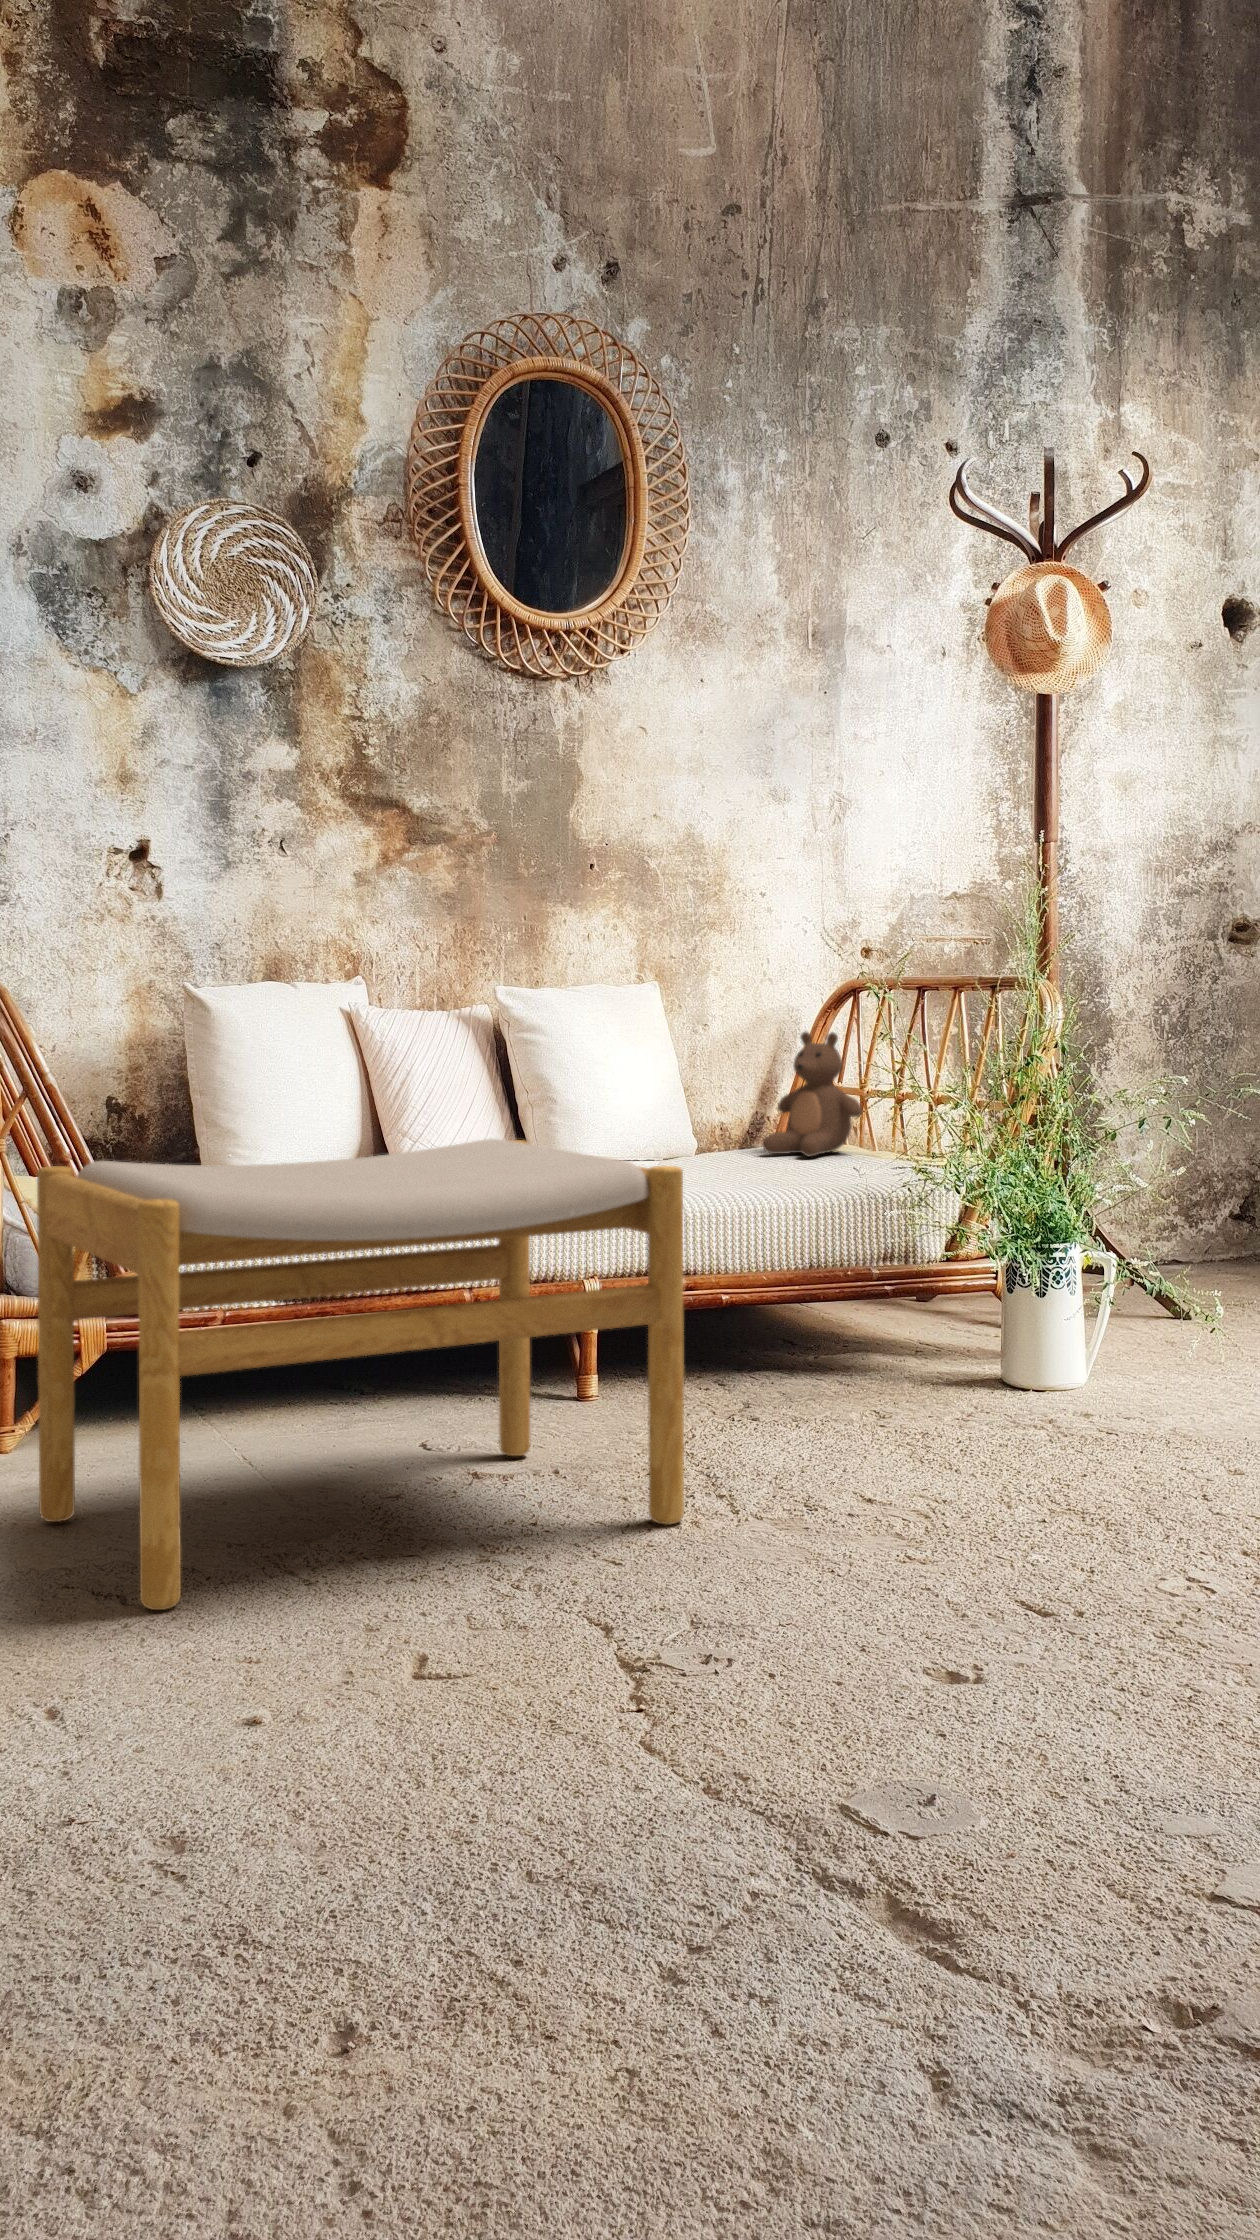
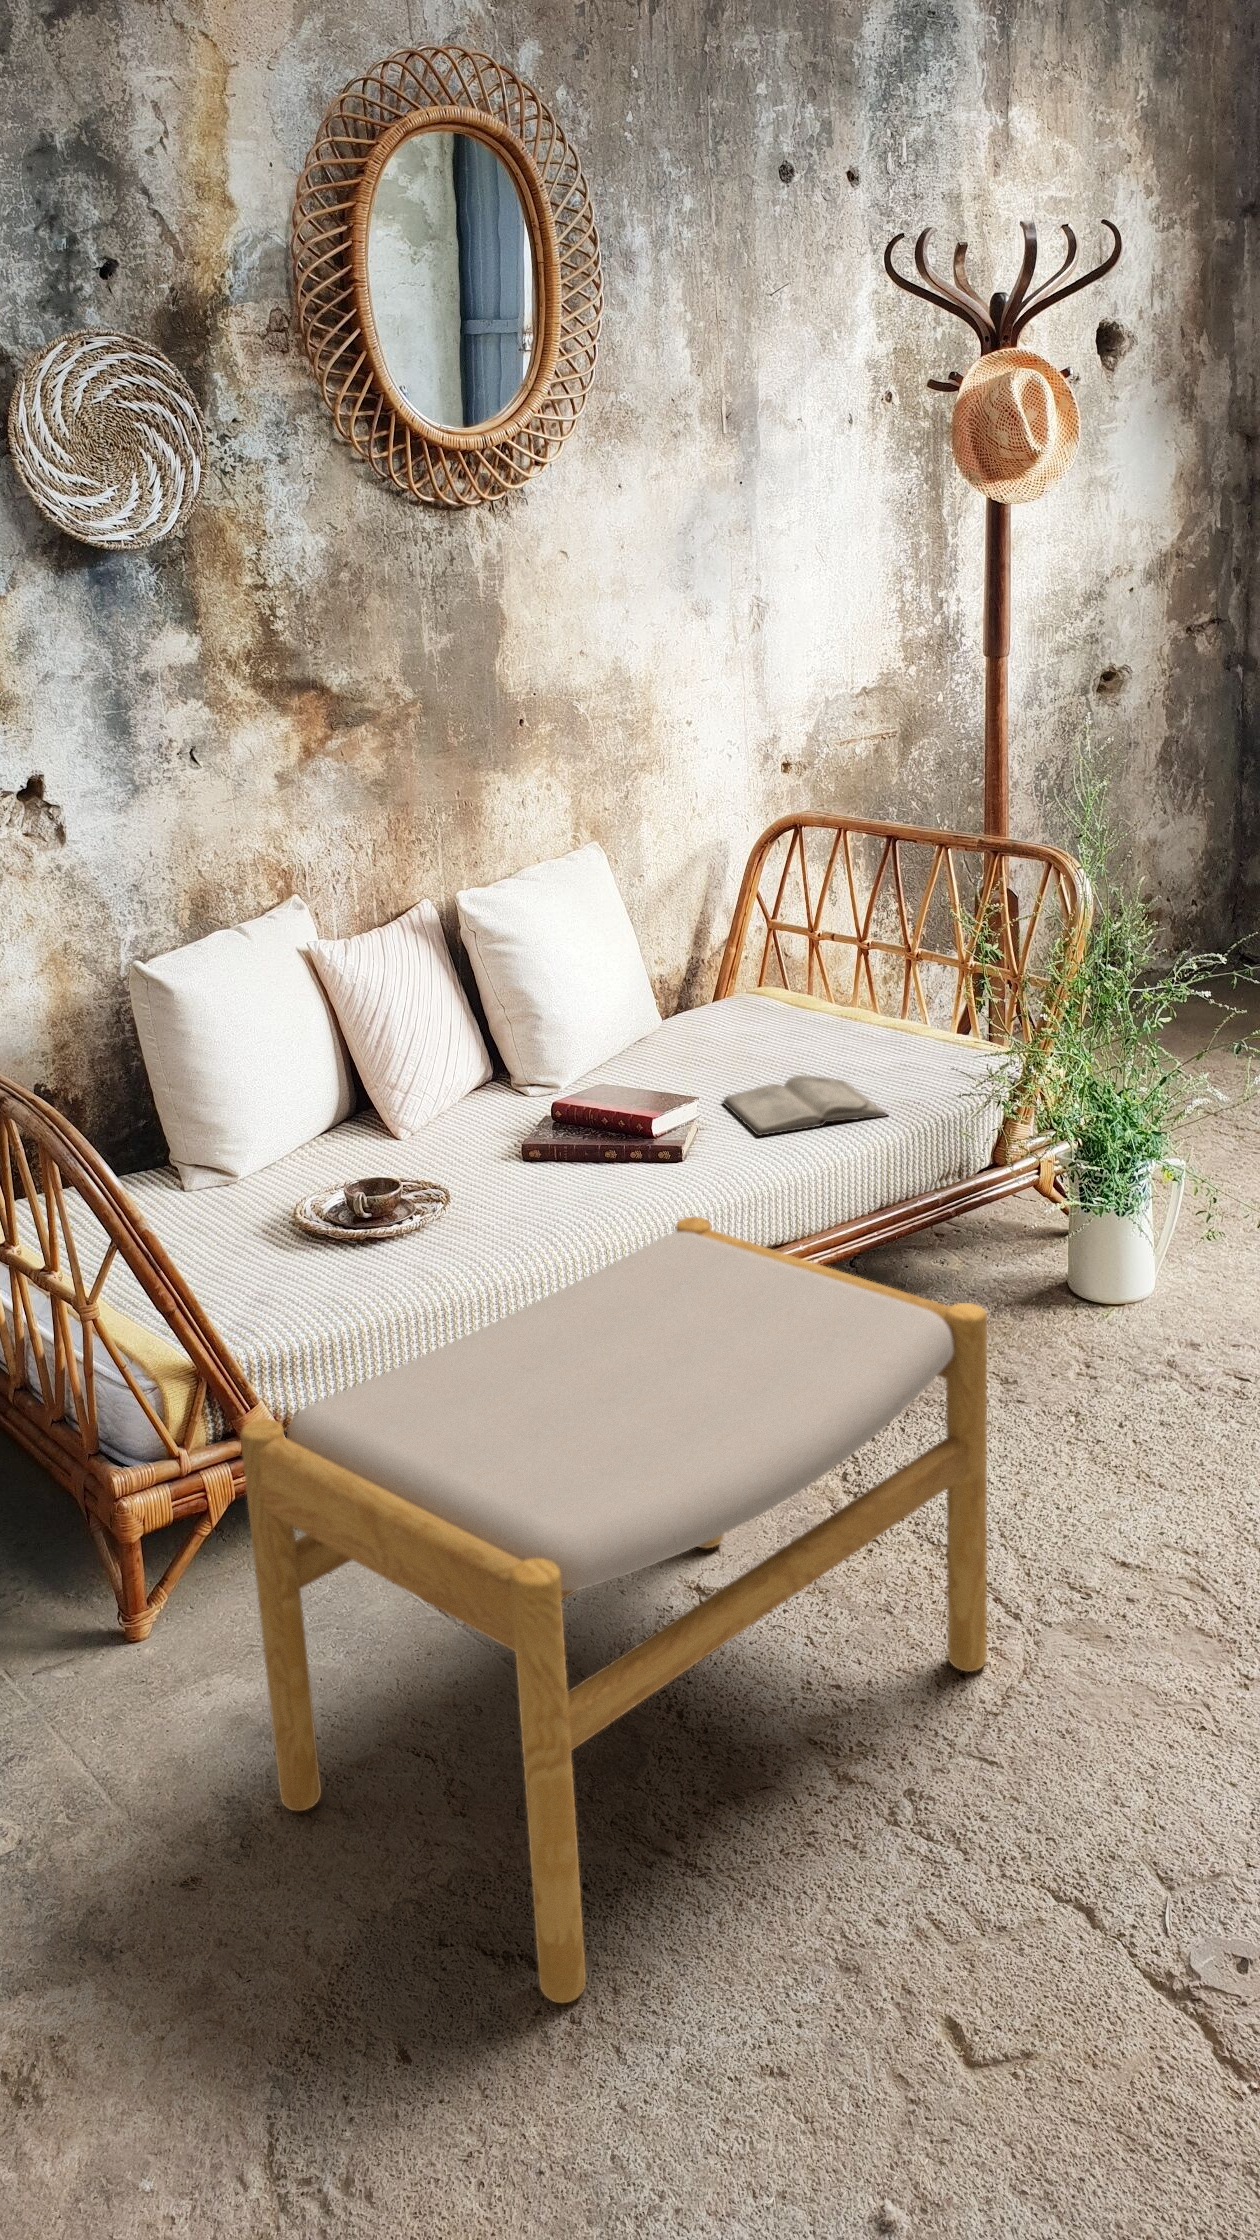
teddy bear: present [762,1032,862,1157] -> none [748,896,852,1039]
diary: none [690,1159,825,1186] -> present [723,1075,887,1136]

